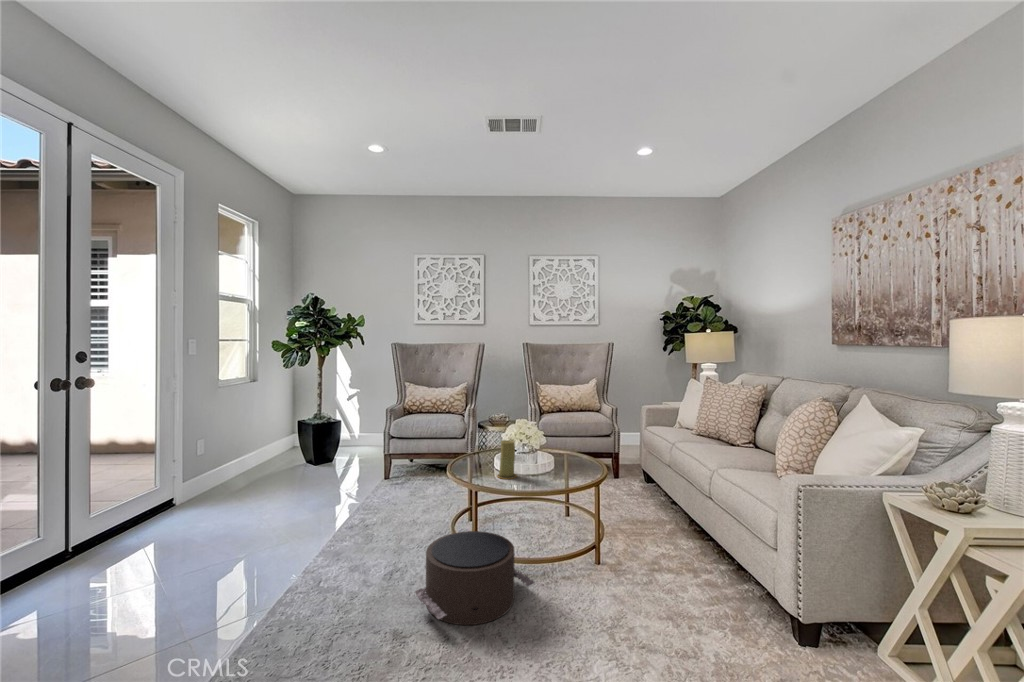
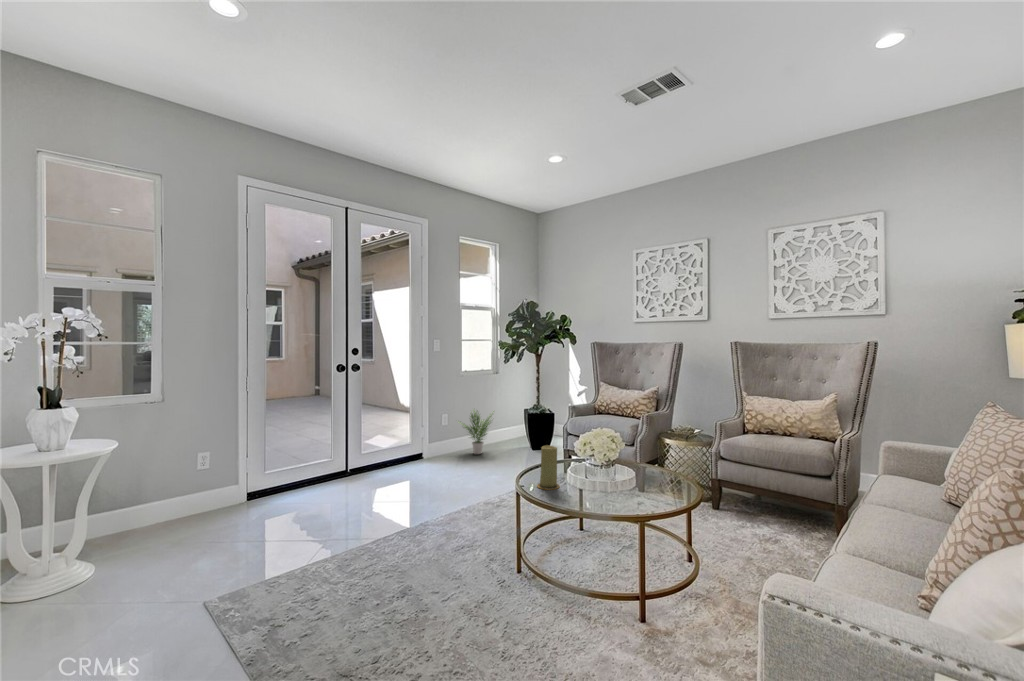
potted plant: none [225,424,285,482] -> present [463,411,492,454]
pouf: present [415,531,535,625] -> none [379,526,502,621]

